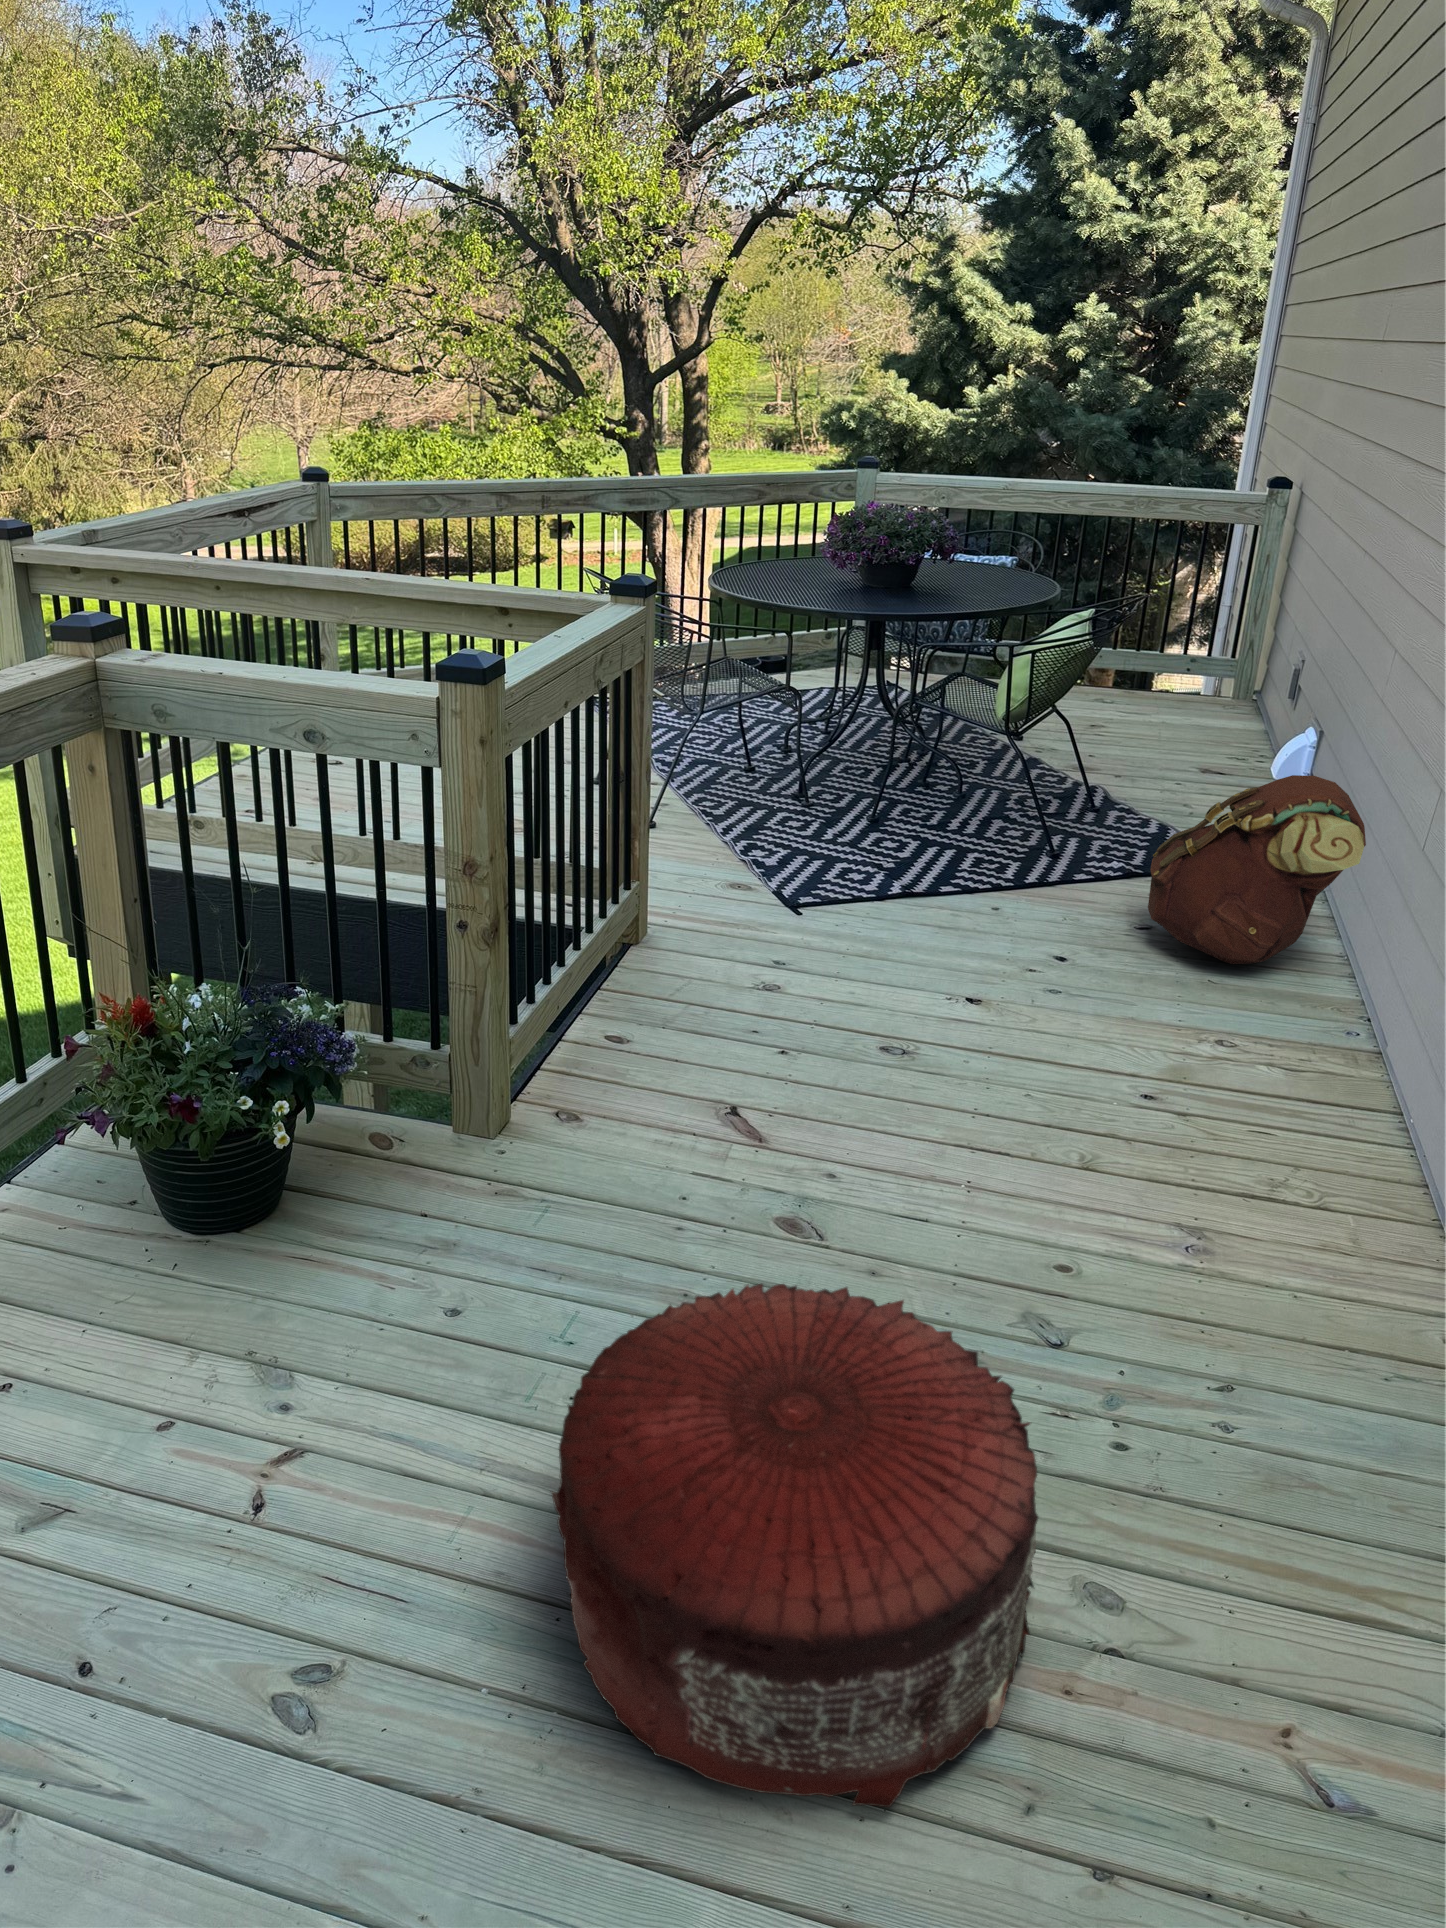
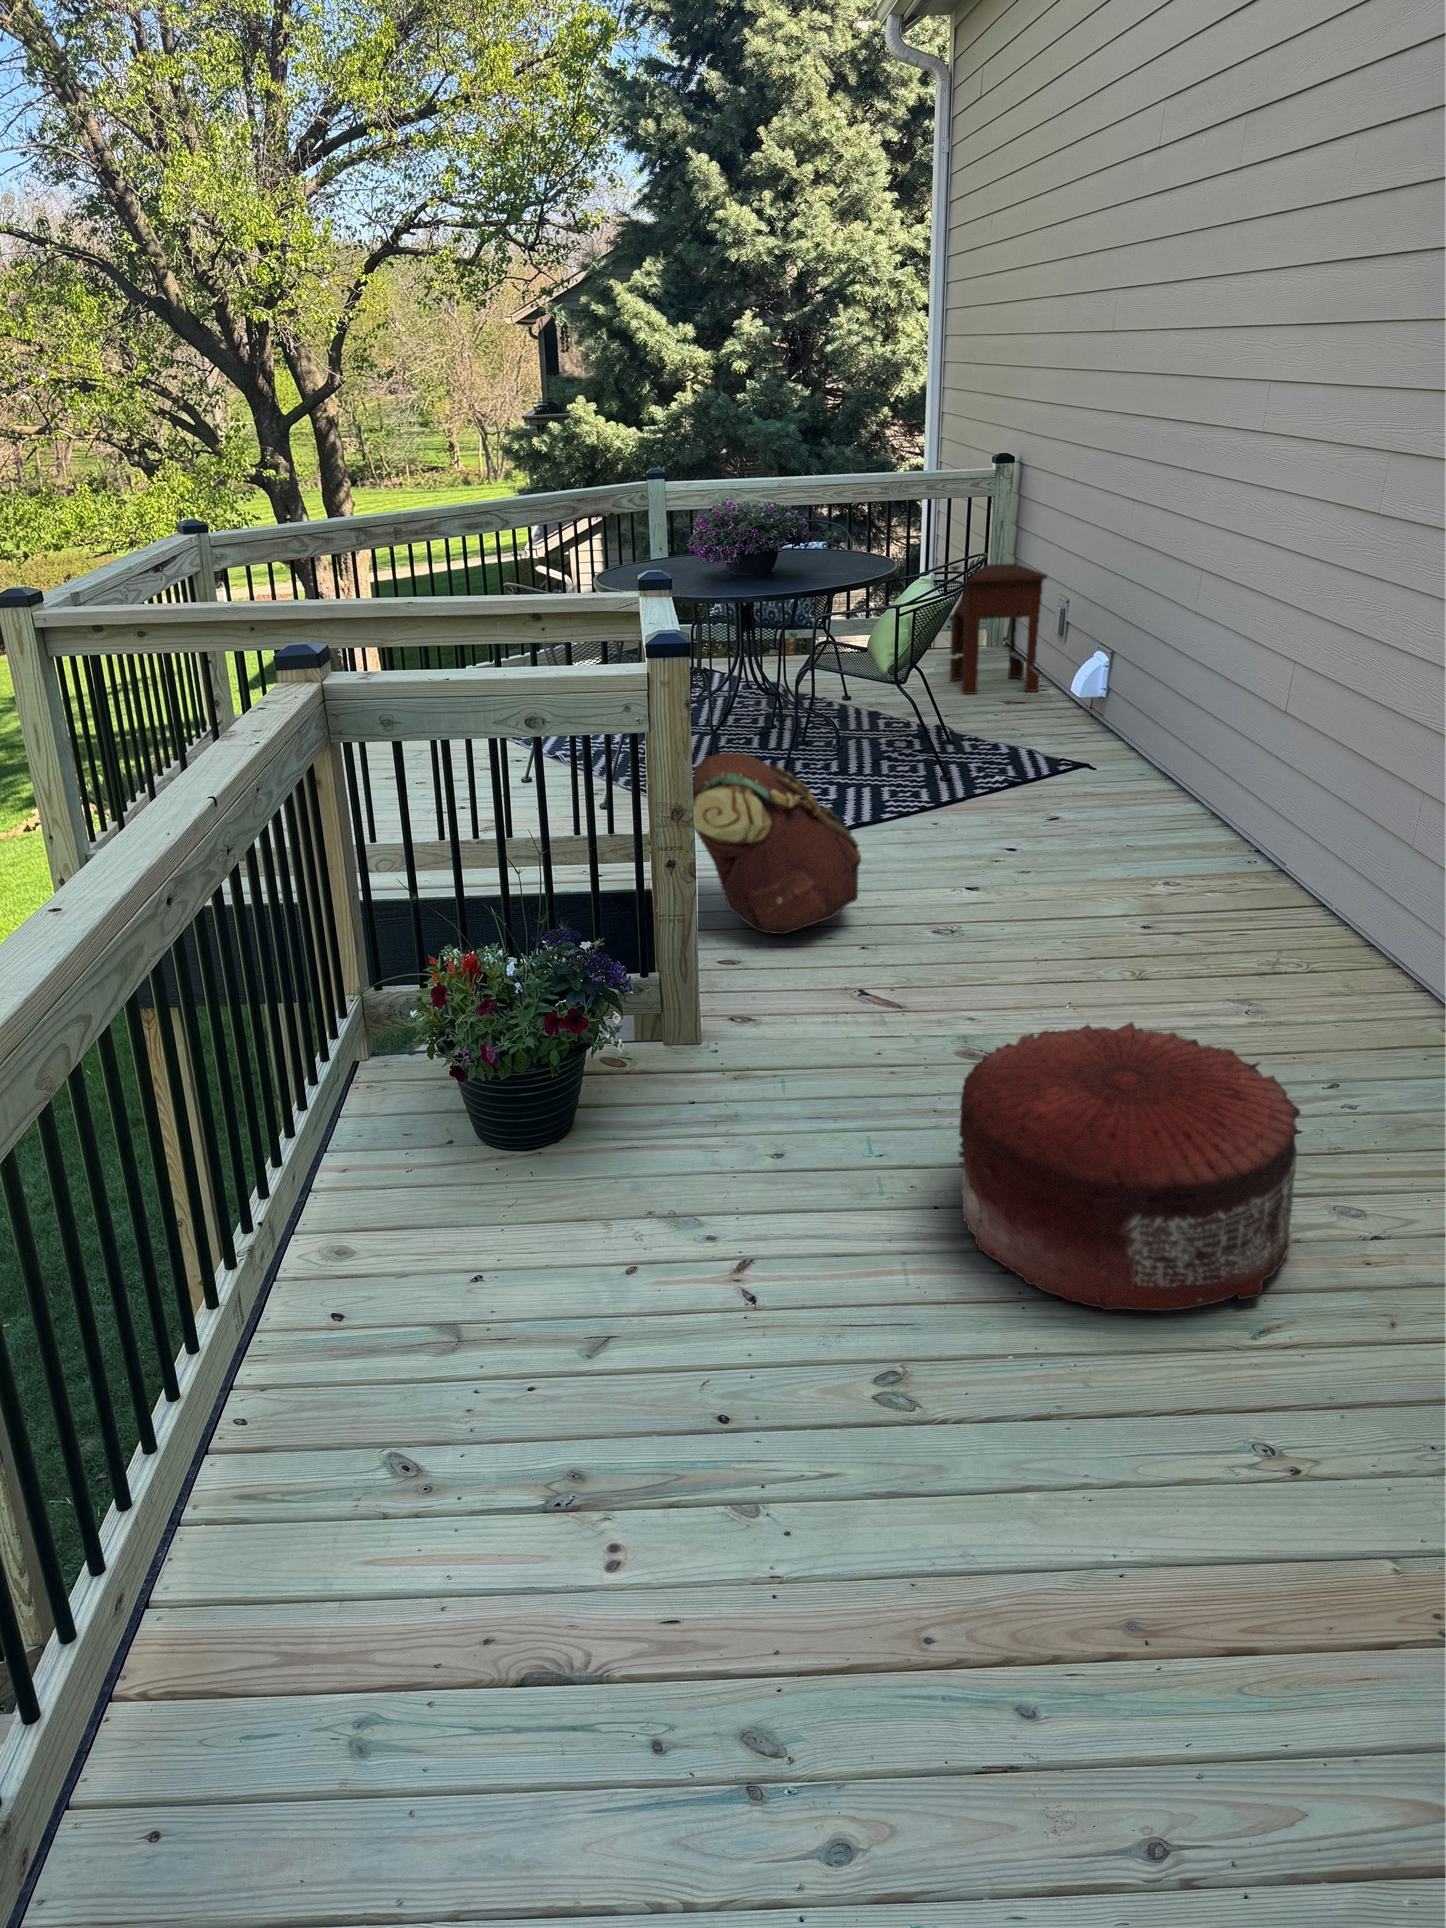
side table: none [1150,595,1292,756] -> present [938,563,1047,694]
backpack: present [1148,775,1366,964] -> present [693,752,861,934]

